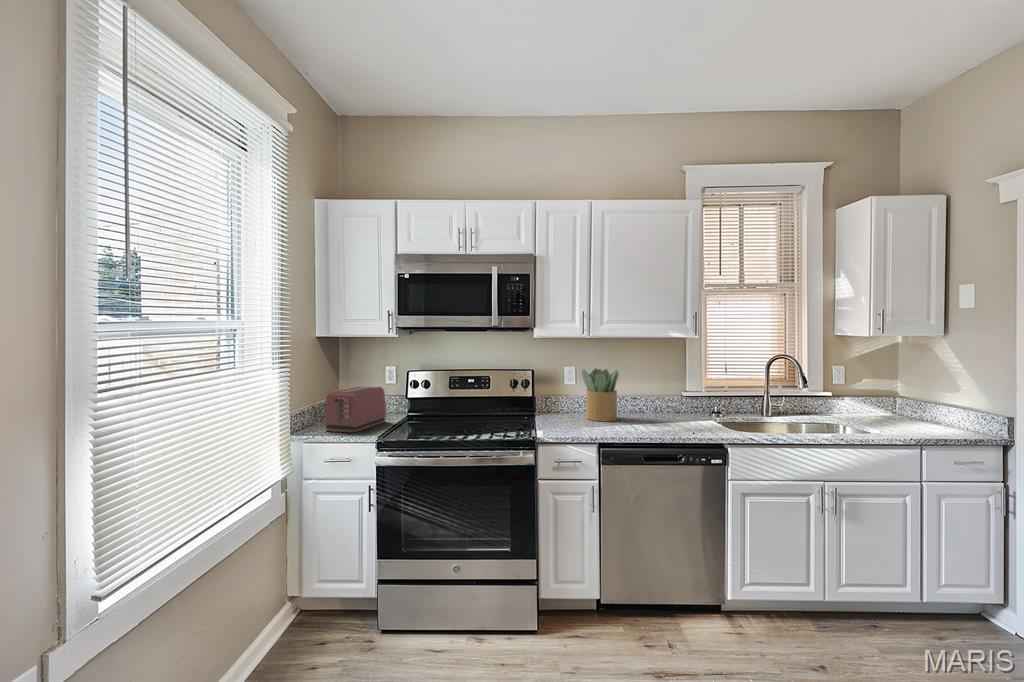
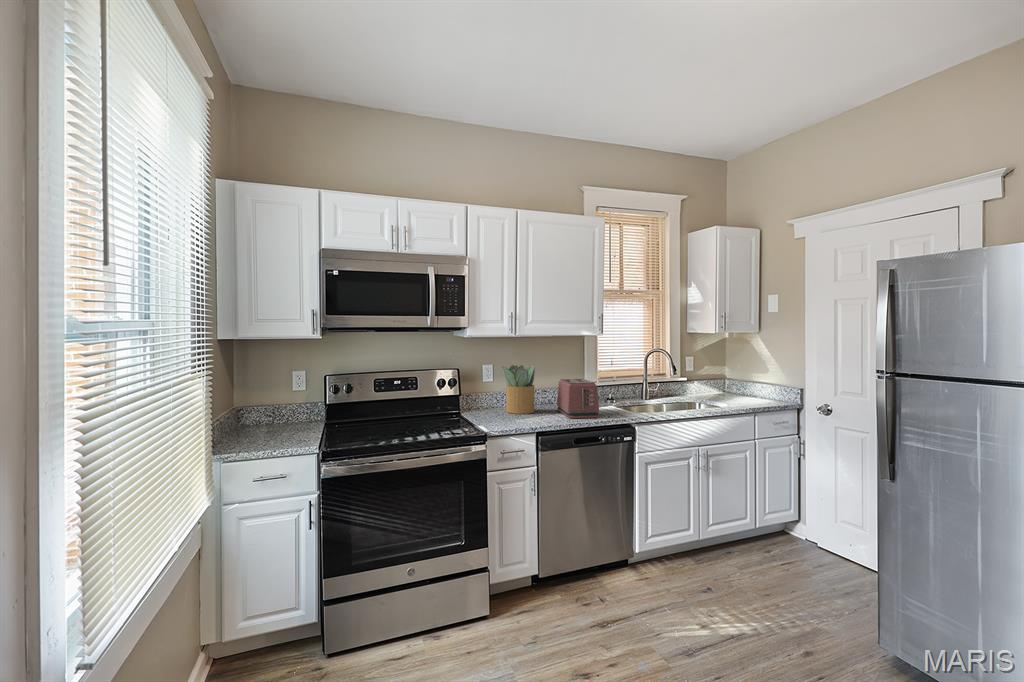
toaster: present [324,386,386,432] -> present [557,379,599,418]

